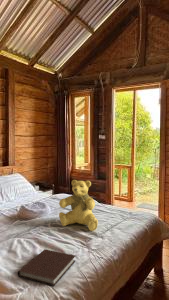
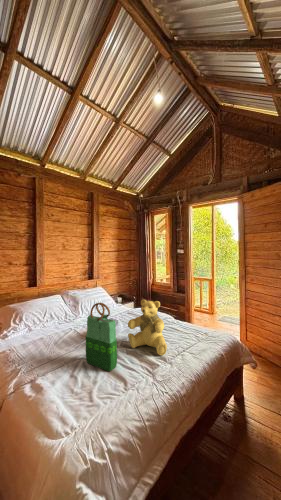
tote bag: none [20,181,53,245] -> present [86,303,117,371]
notebook: present [18,249,75,286] -> none [70,378,136,430]

